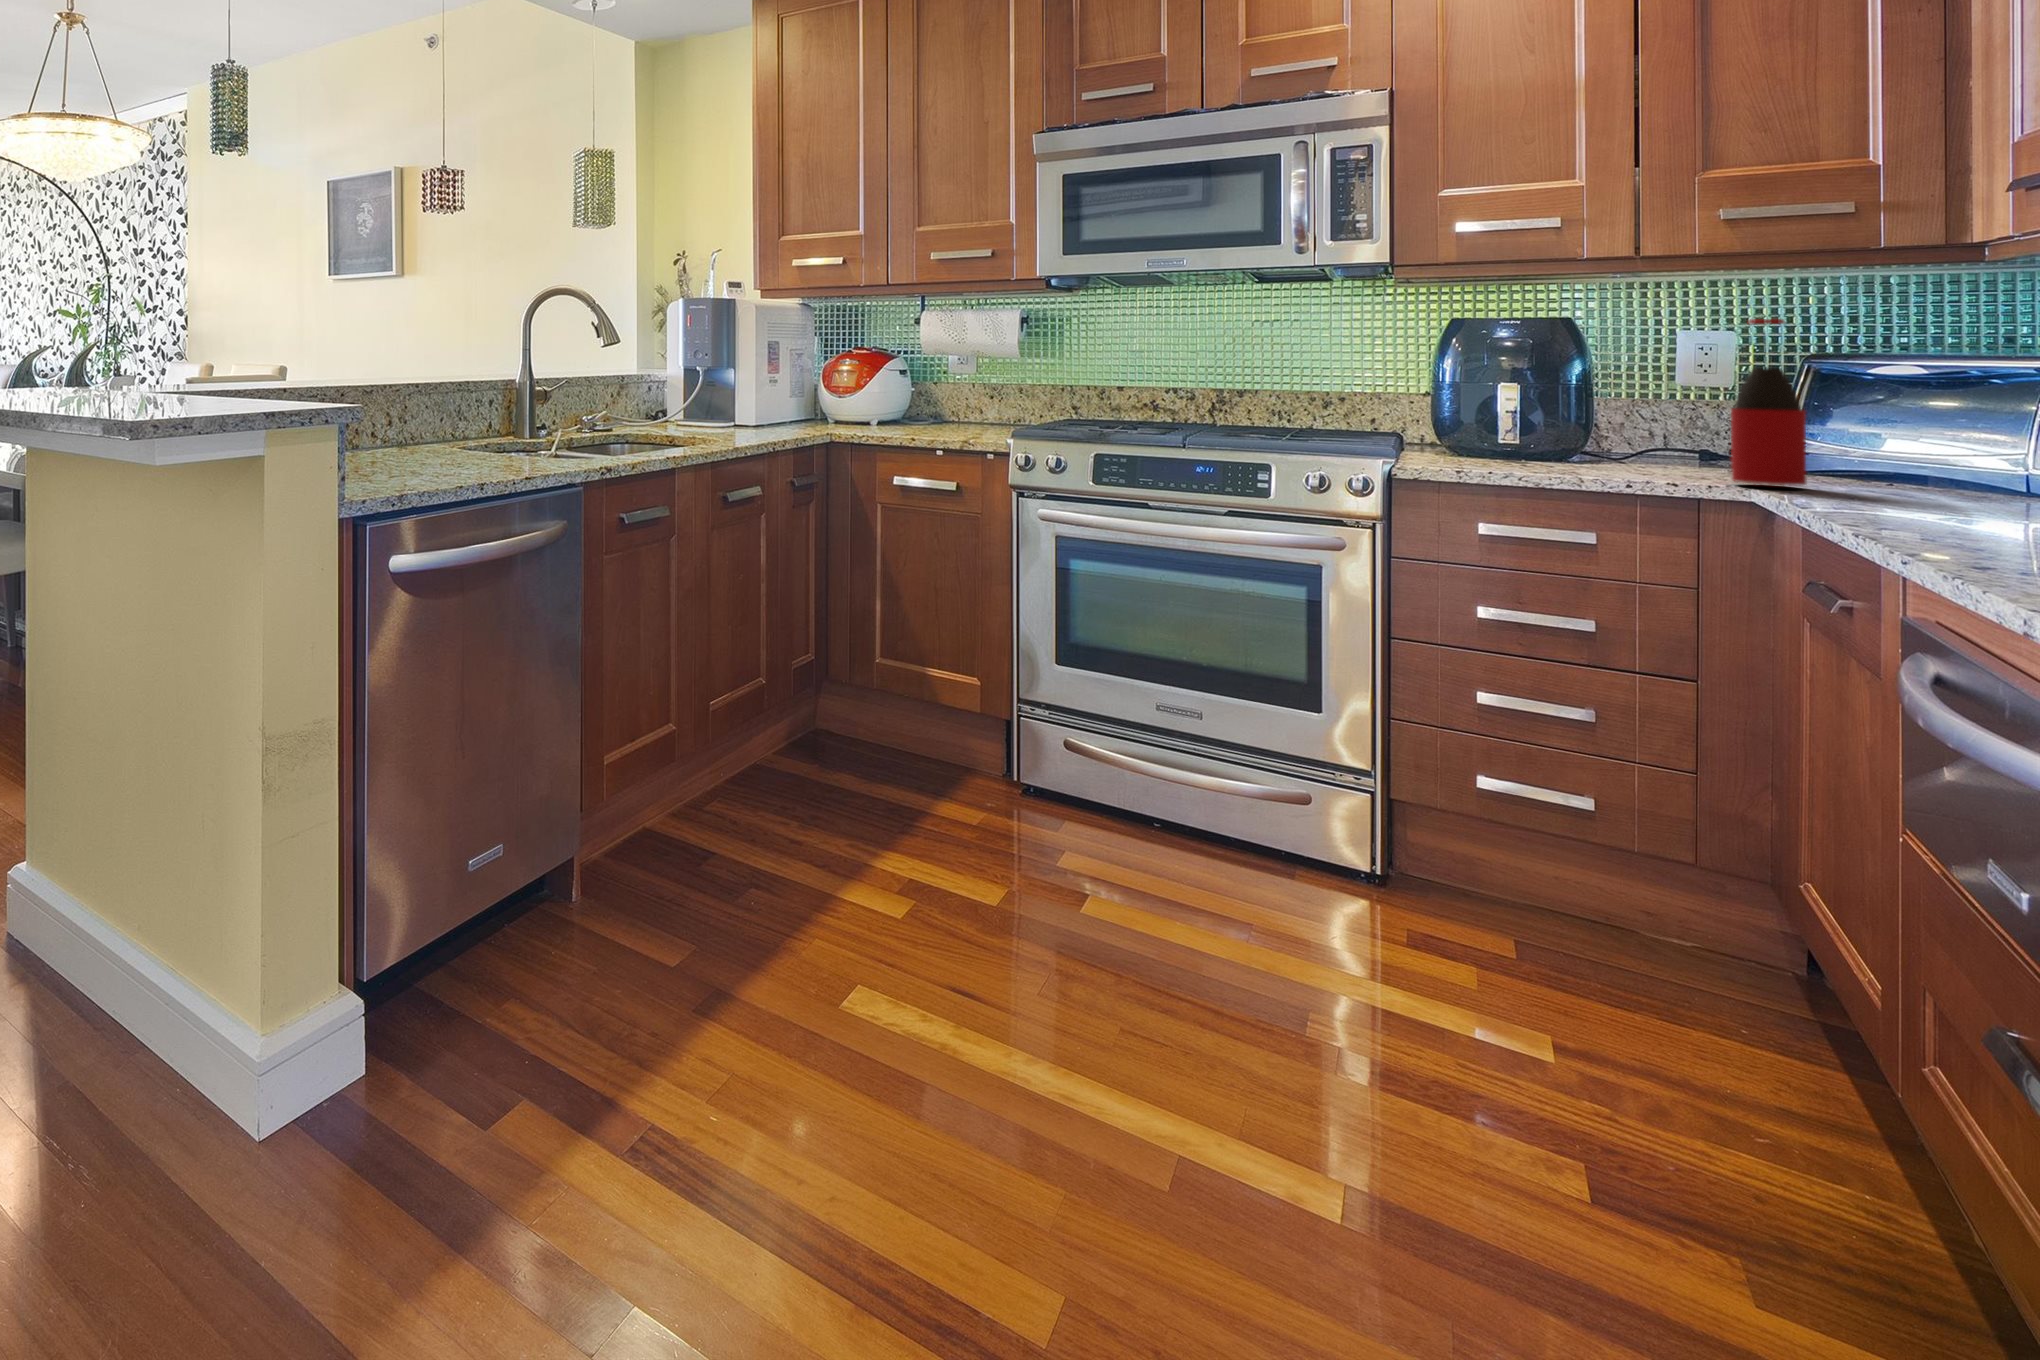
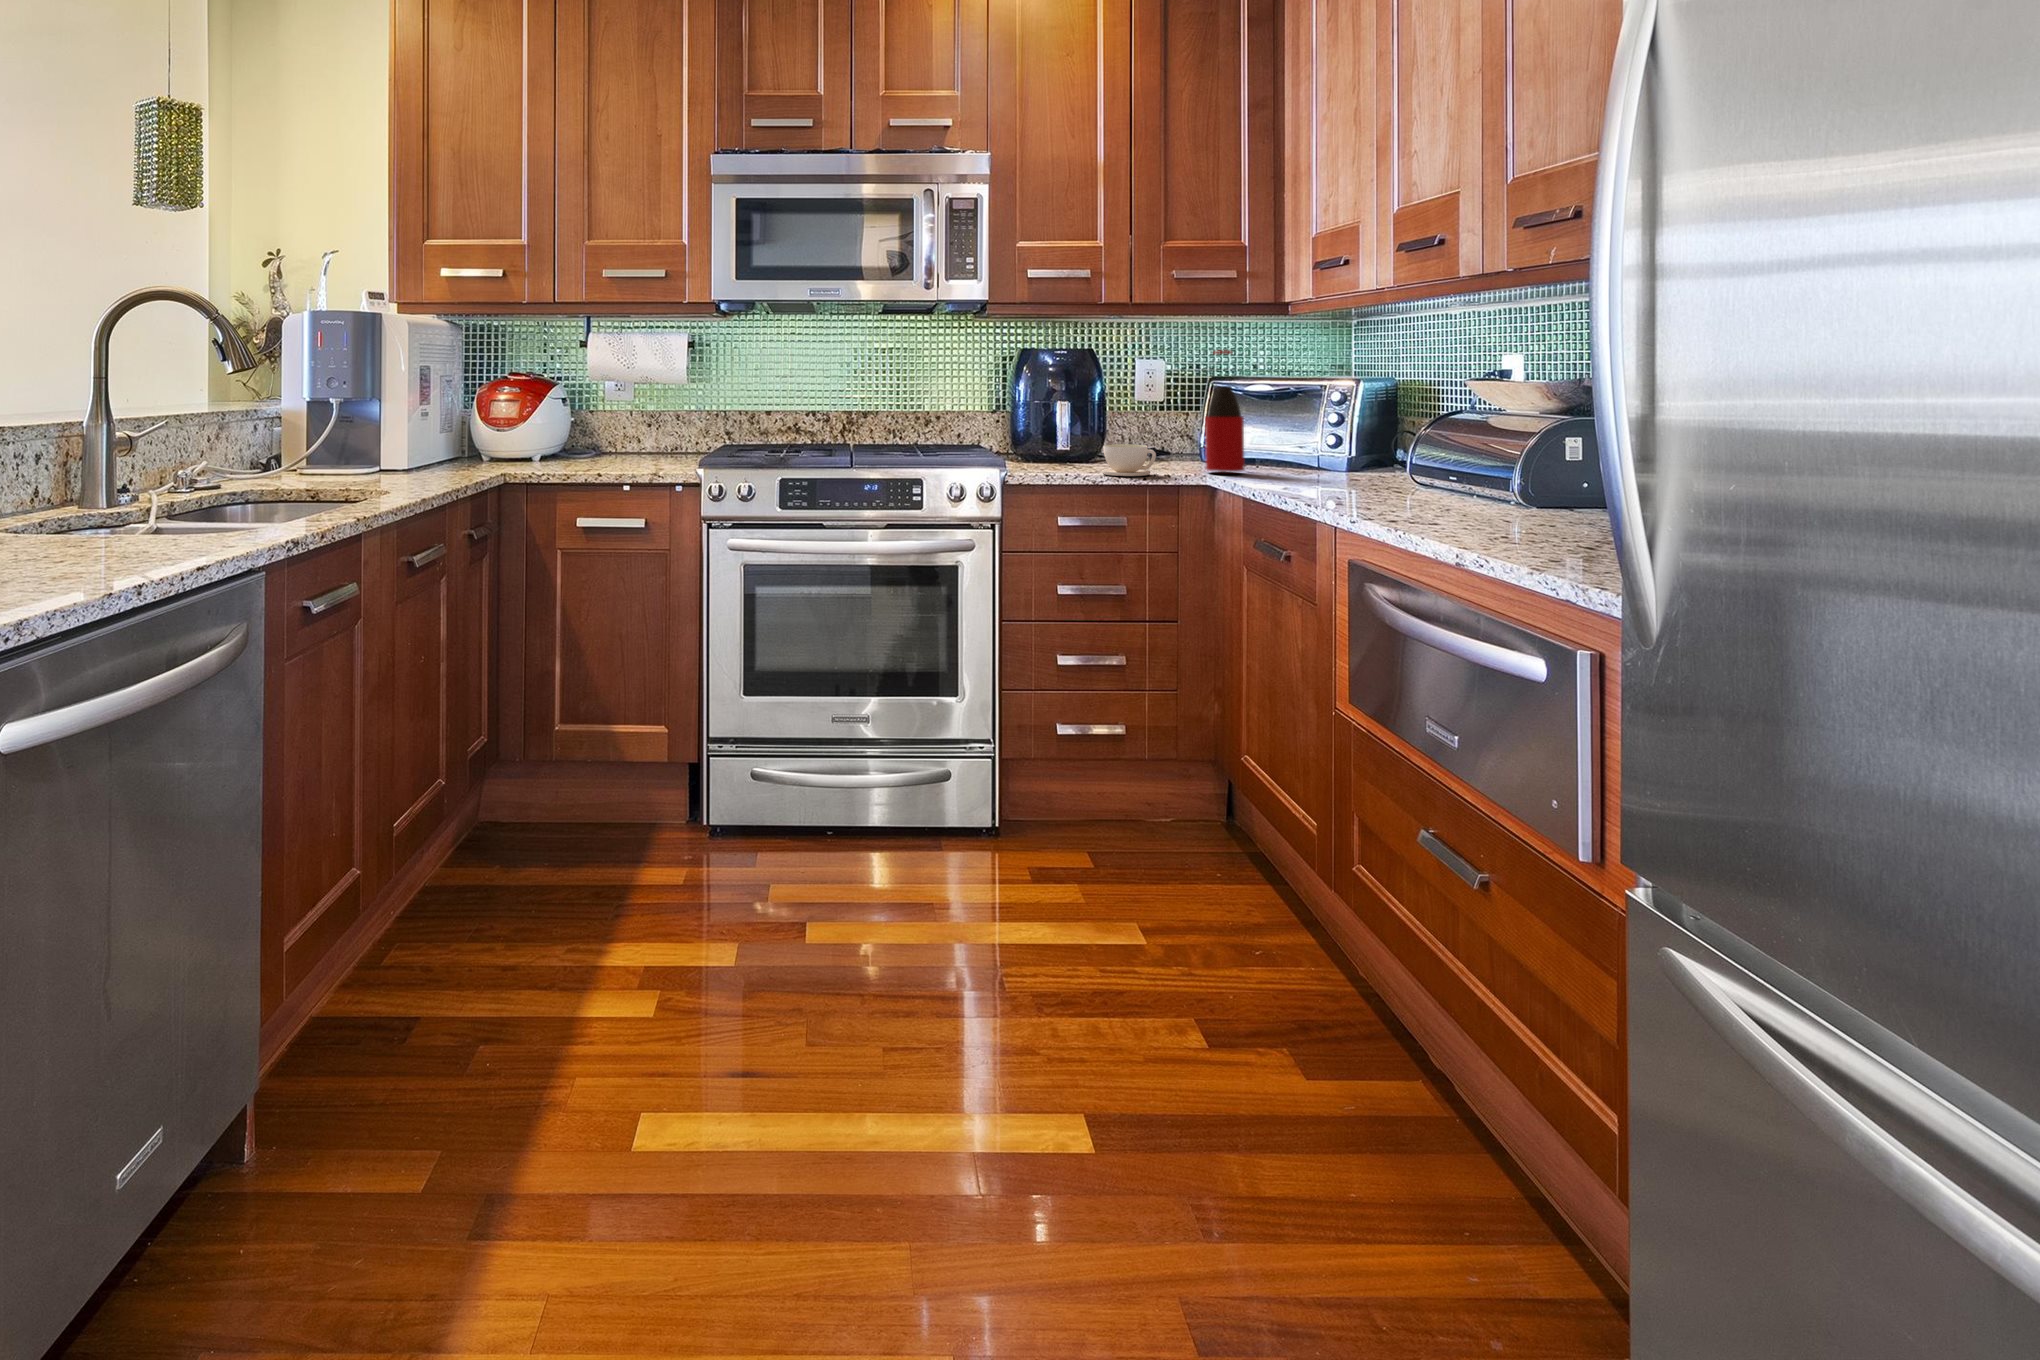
coffee cup: none [1540,439,1630,480] -> present [1102,444,1156,476]

